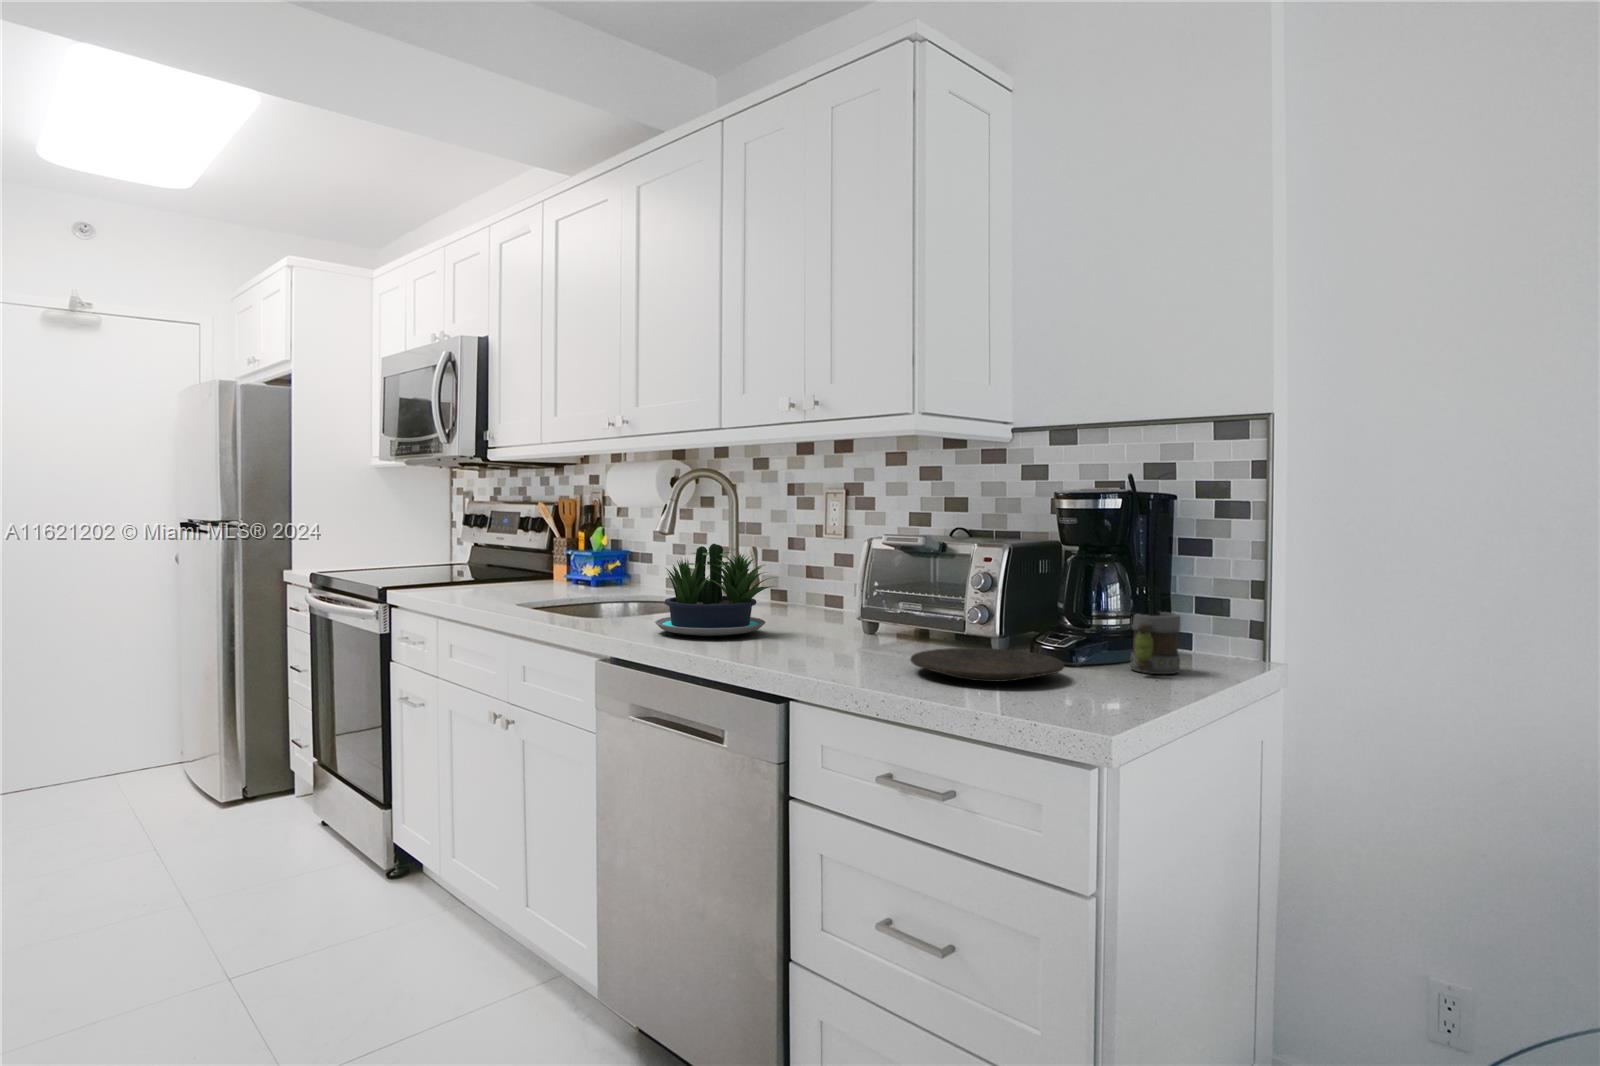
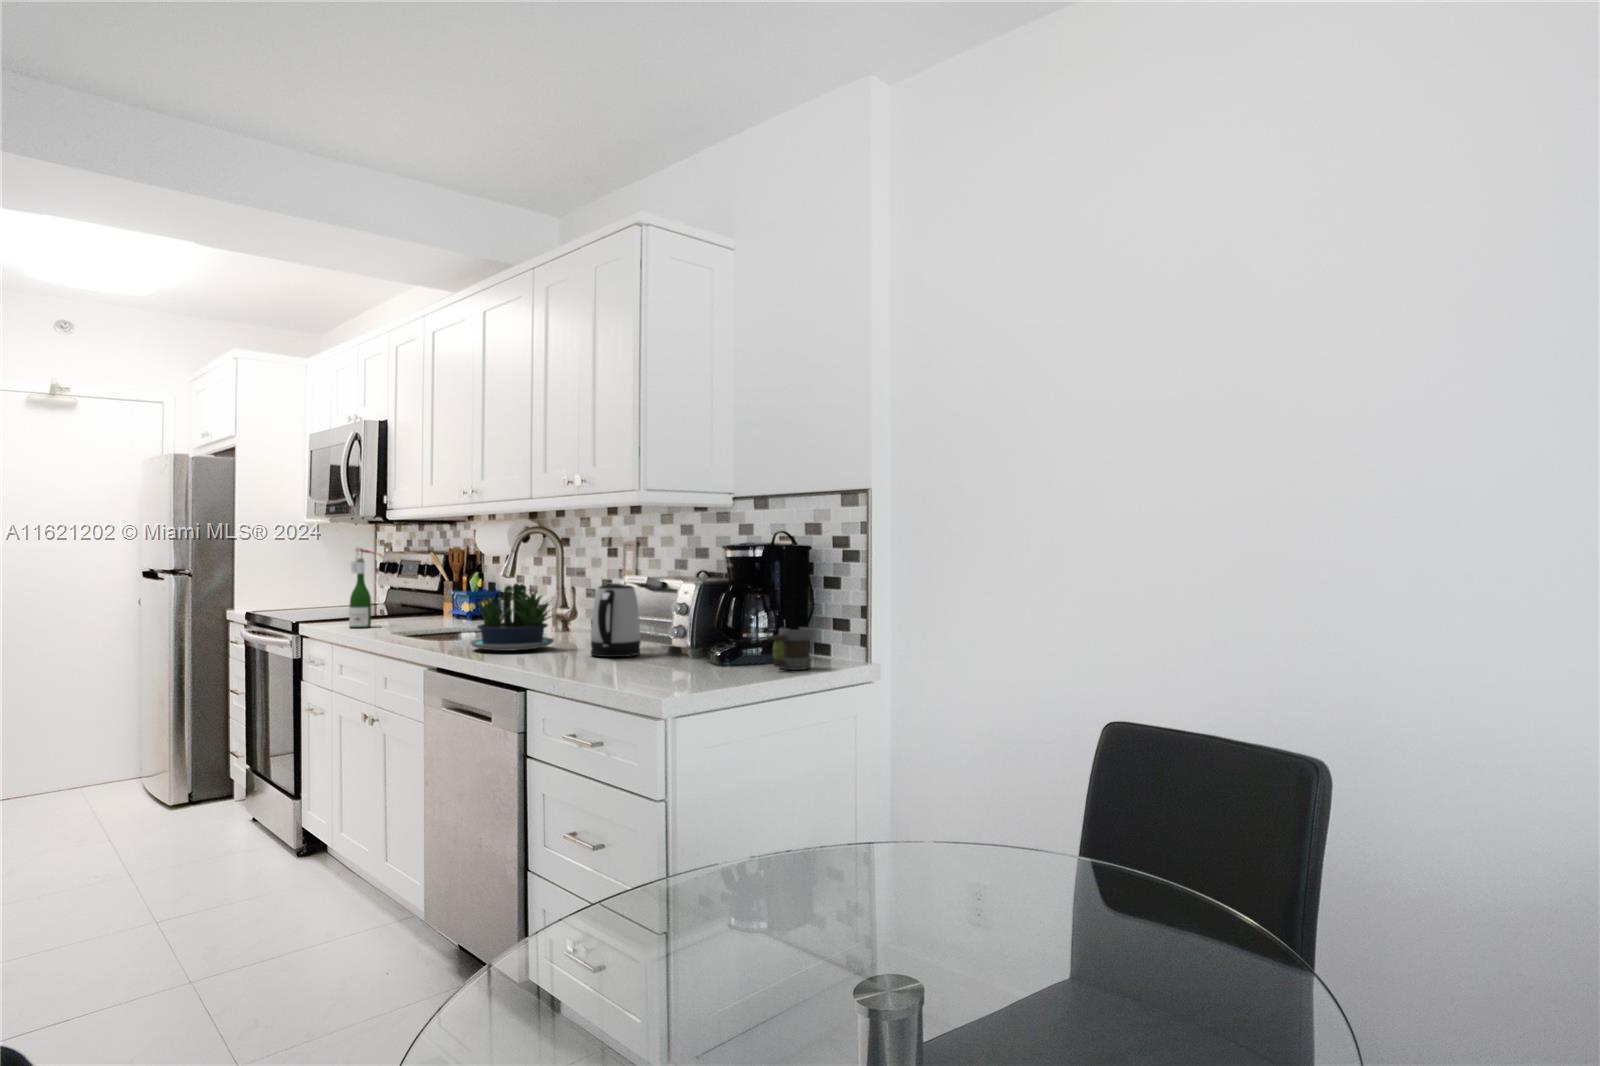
wine bottle: none [457,494,498,597] -> present [349,547,381,628]
kettle: none [831,546,898,648] -> present [591,583,641,657]
plate: present [910,648,1065,682] -> none [613,654,719,675]

